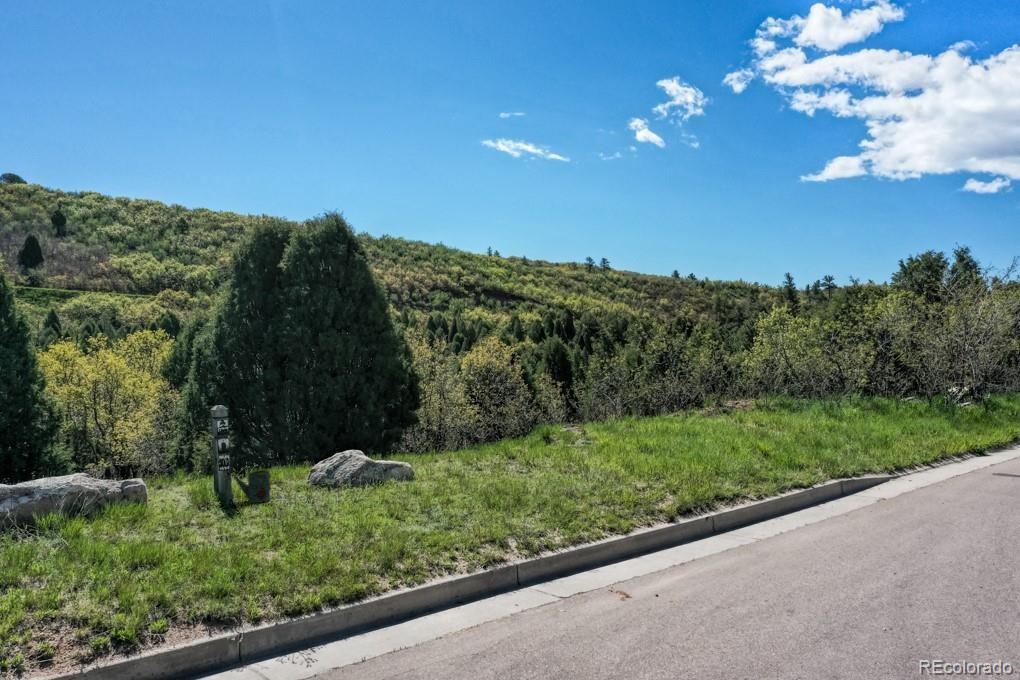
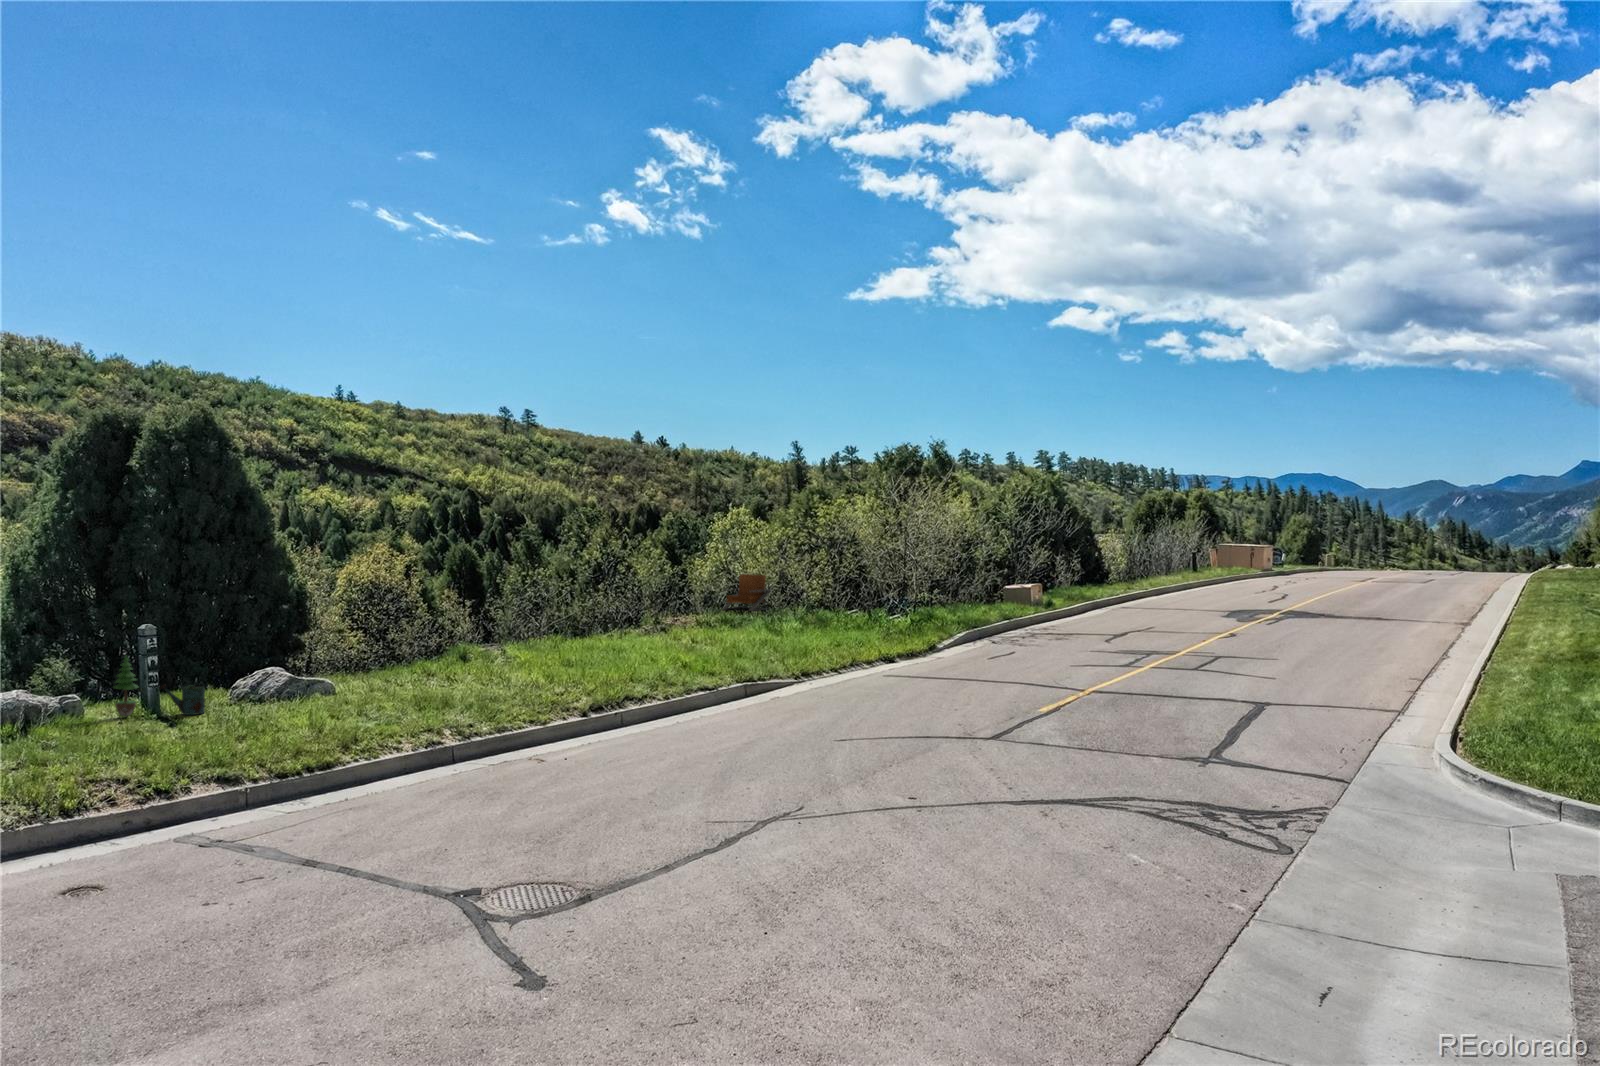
lounge chair: none [746,368,792,401] -> present [723,574,770,611]
potted tree: none [183,437,208,503] -> present [114,655,138,717]

